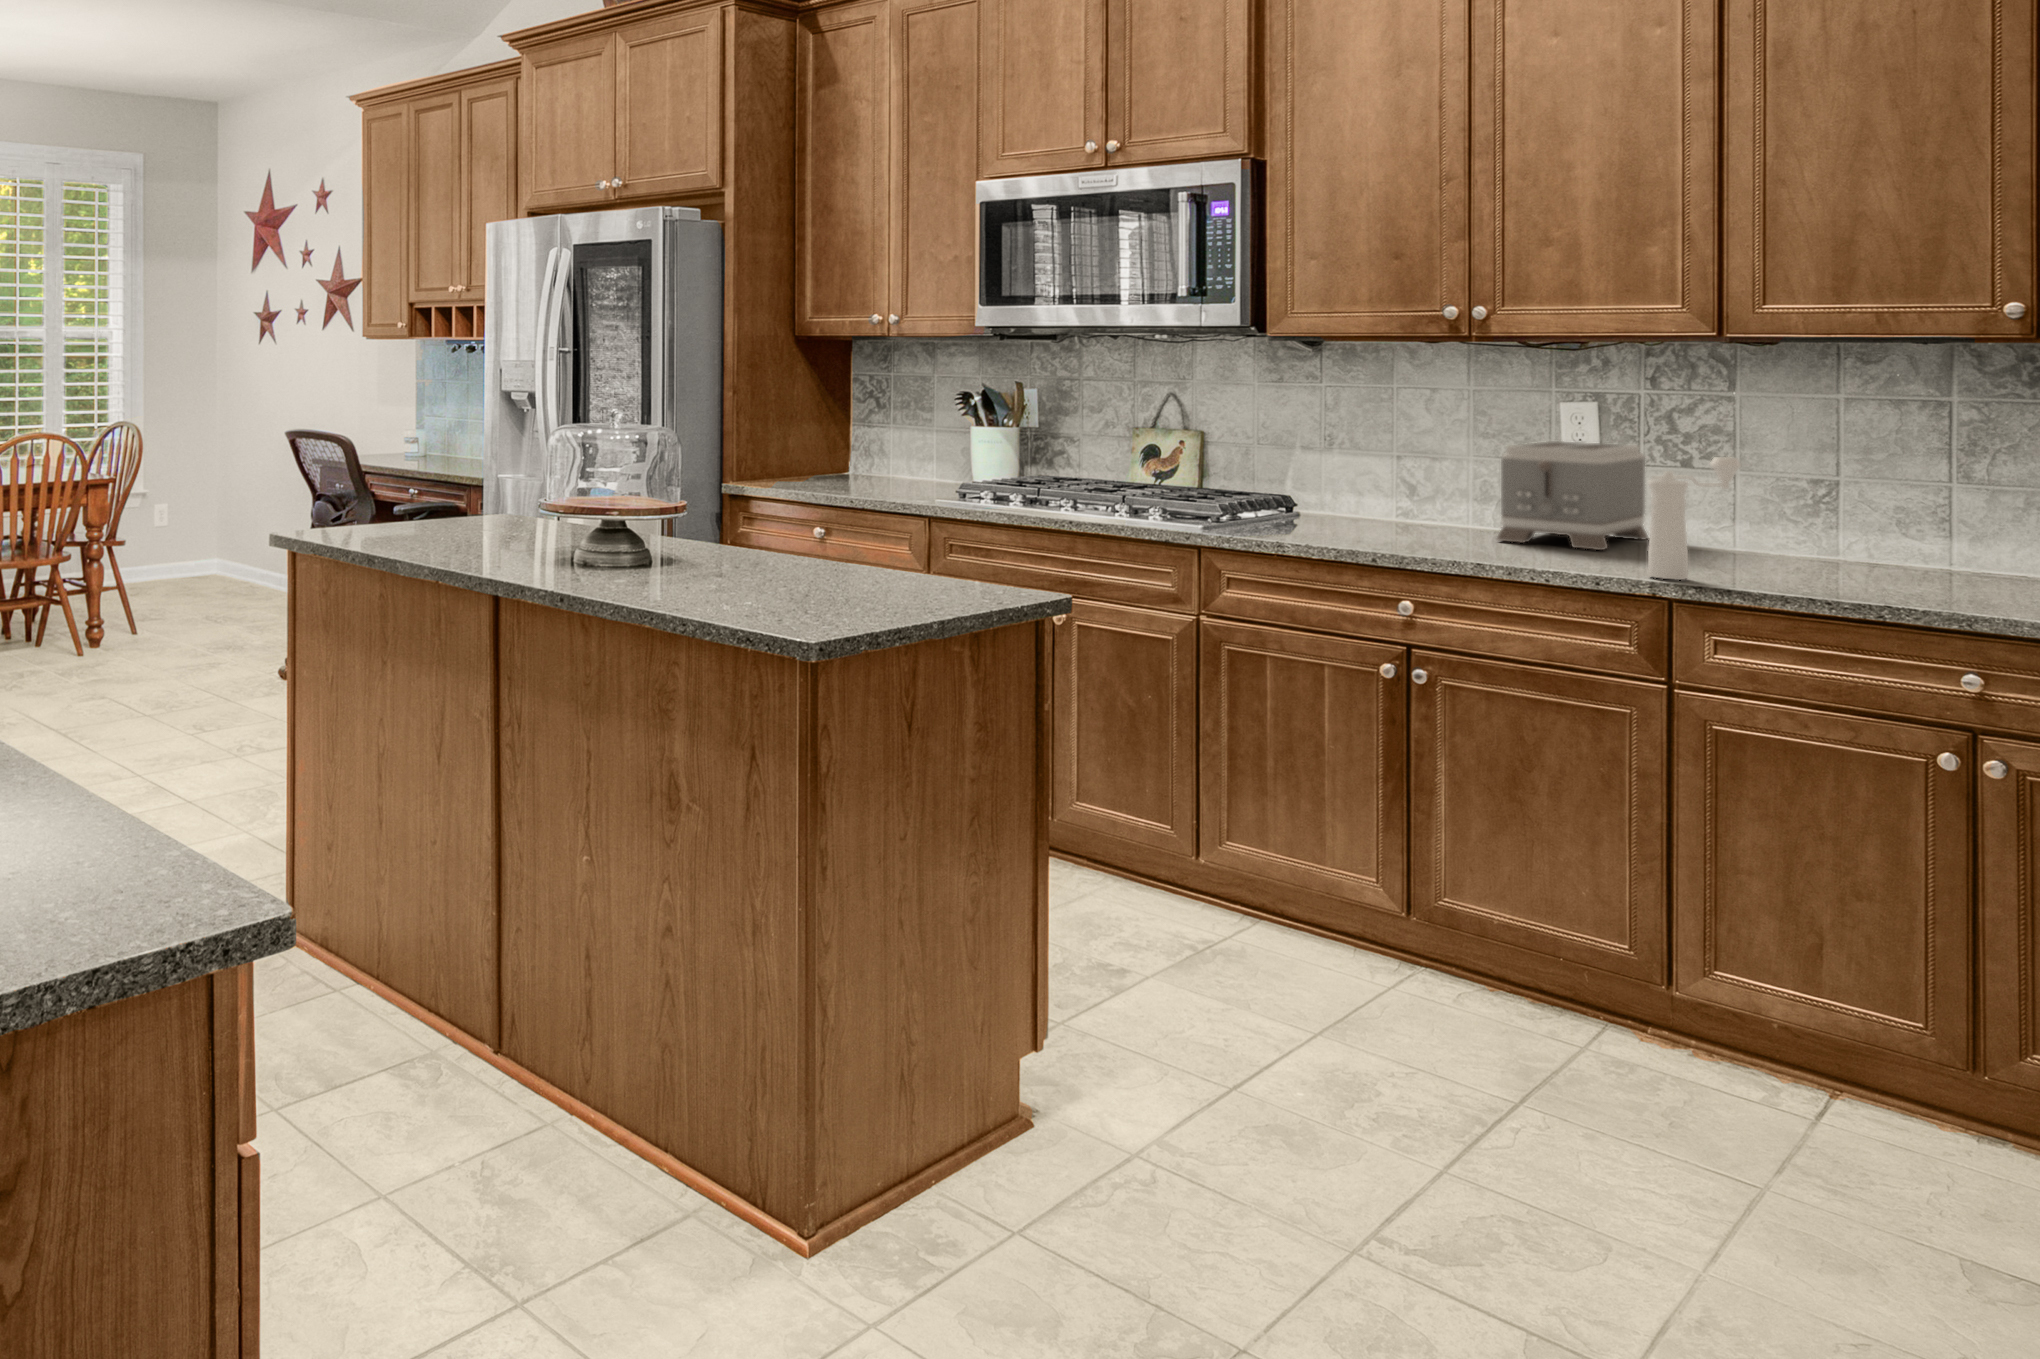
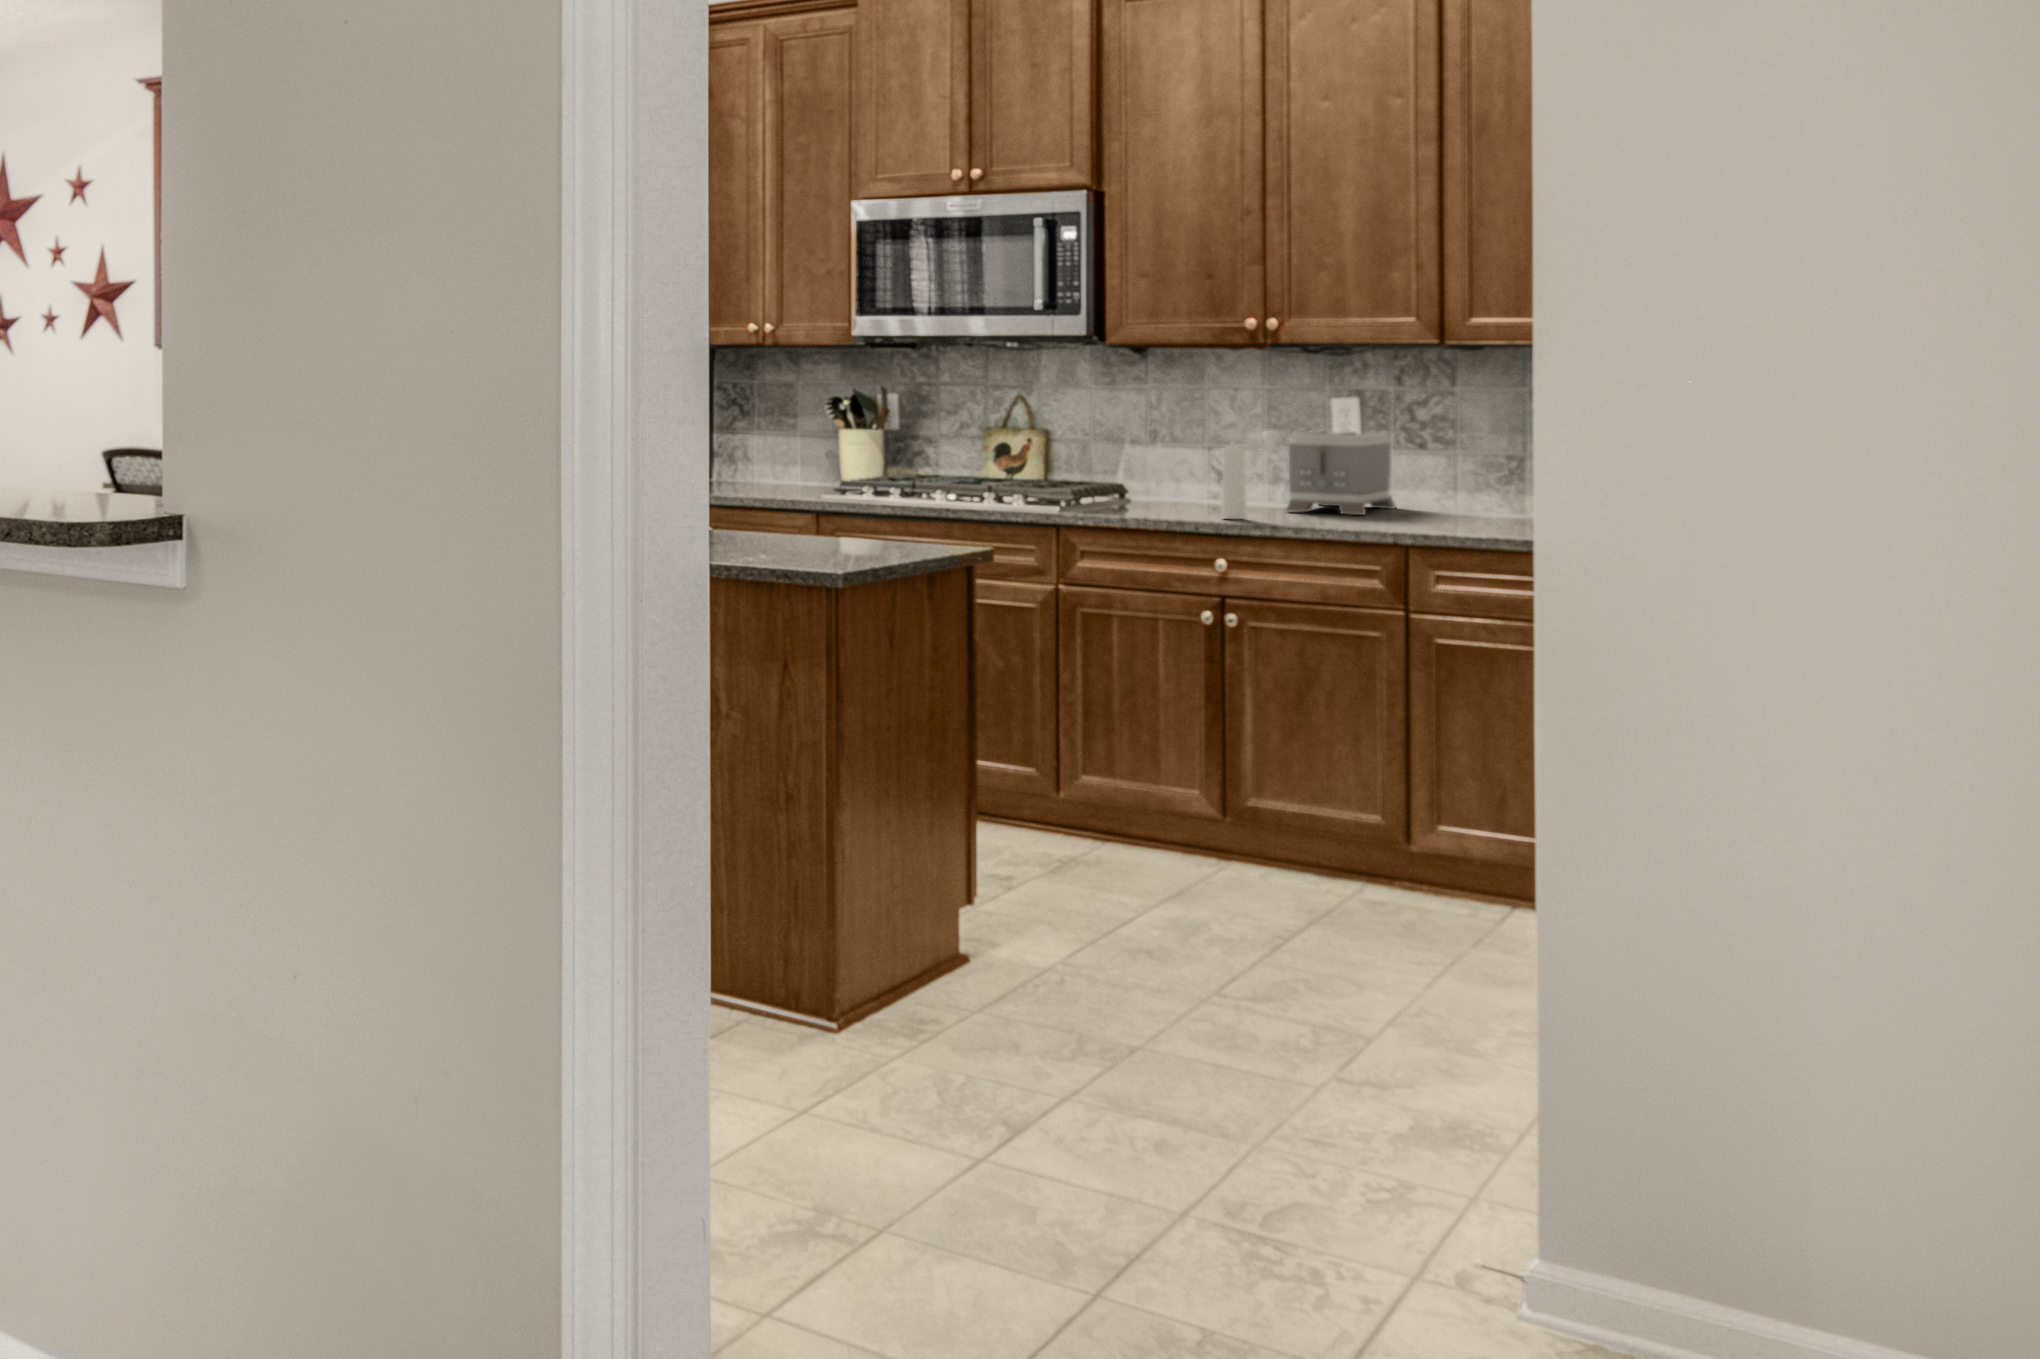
pepper mill: present [1648,457,1741,580] -> present [1221,431,1280,519]

